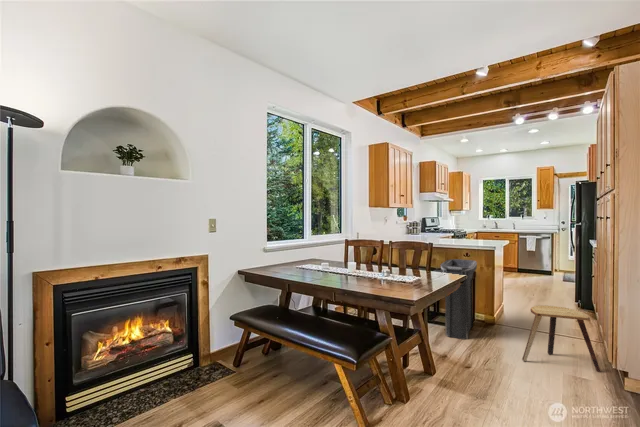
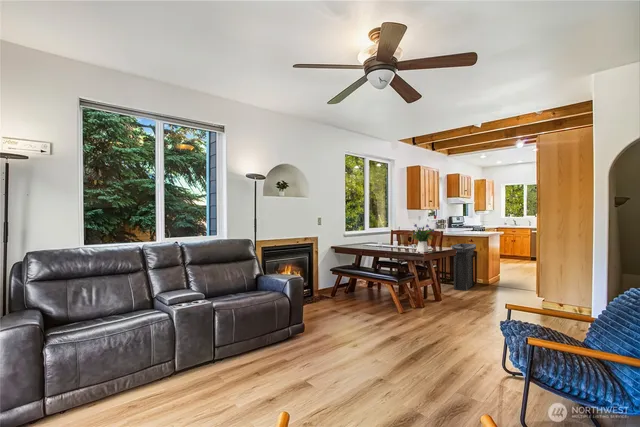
flower arrangement: none [373,227,429,285] -> present [413,224,434,252]
stool: present [522,305,601,372] -> none [495,268,537,304]

